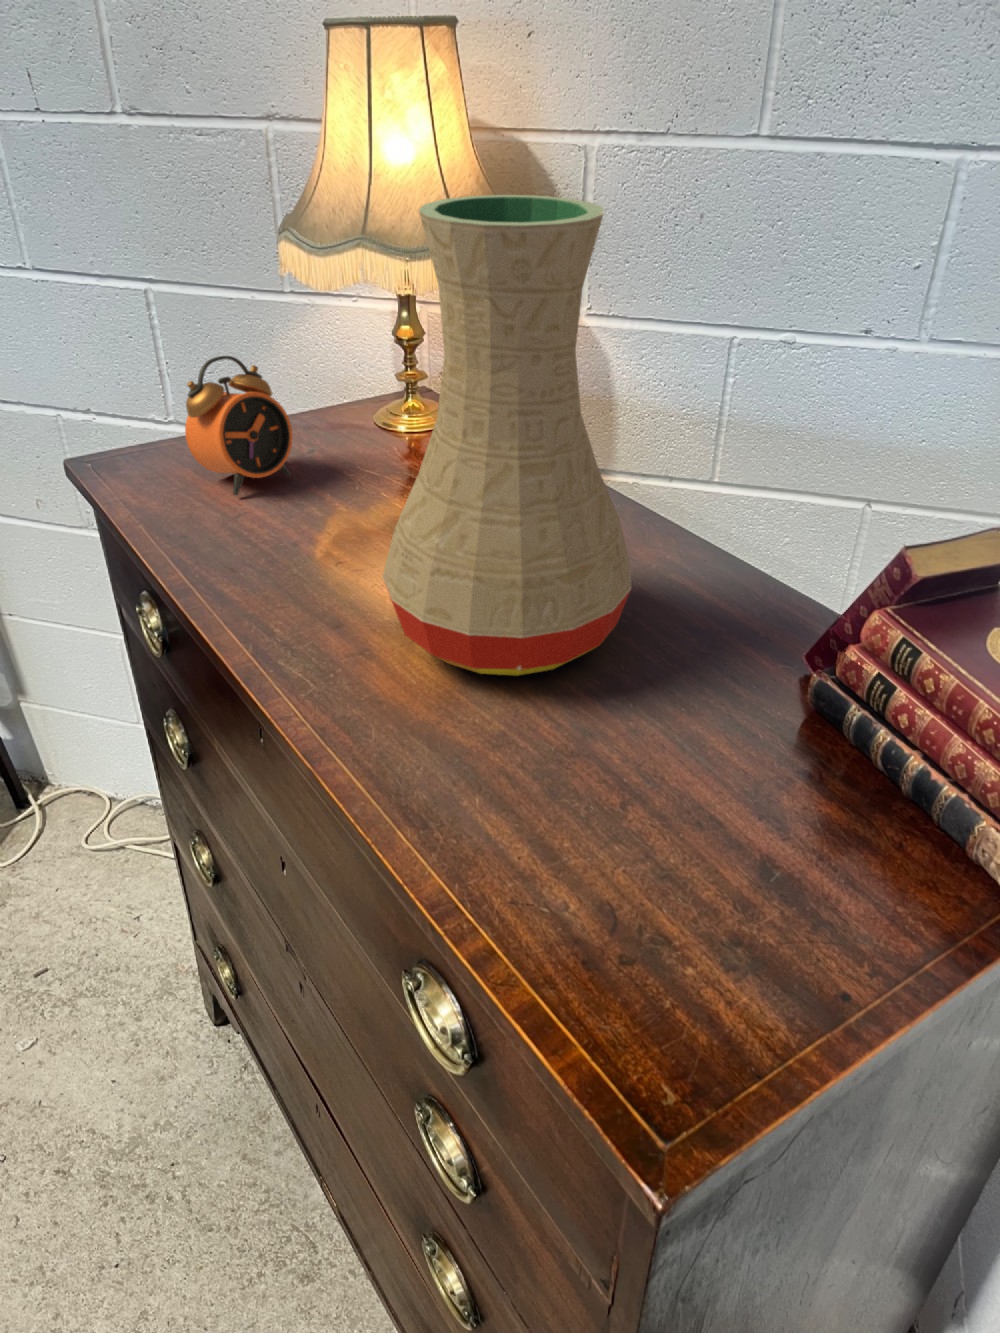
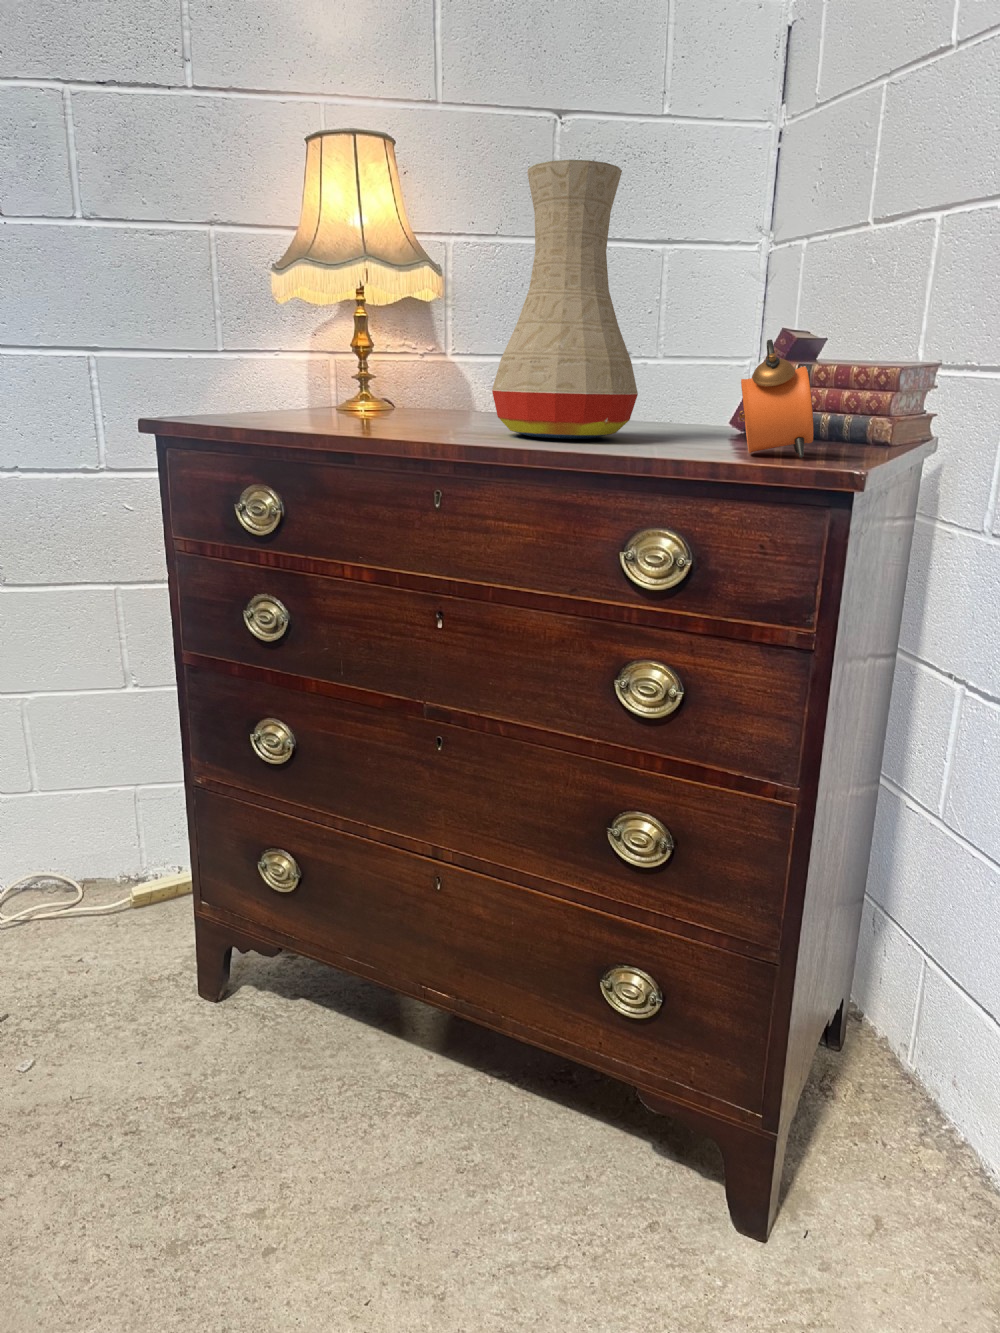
alarm clock: present [185,356,293,495] -> present [739,339,814,458]

